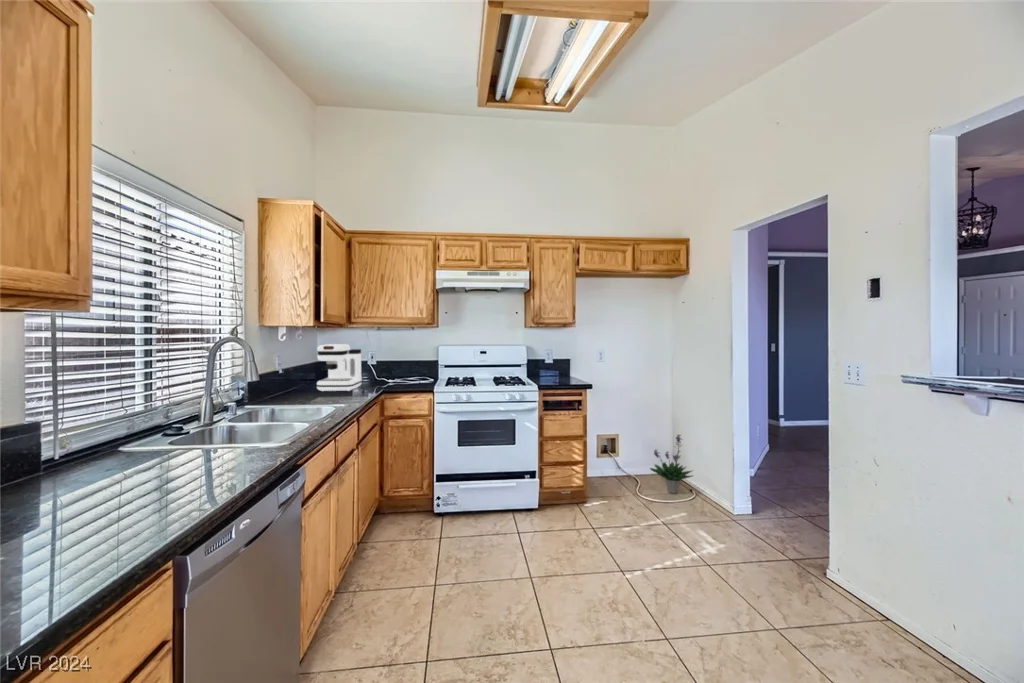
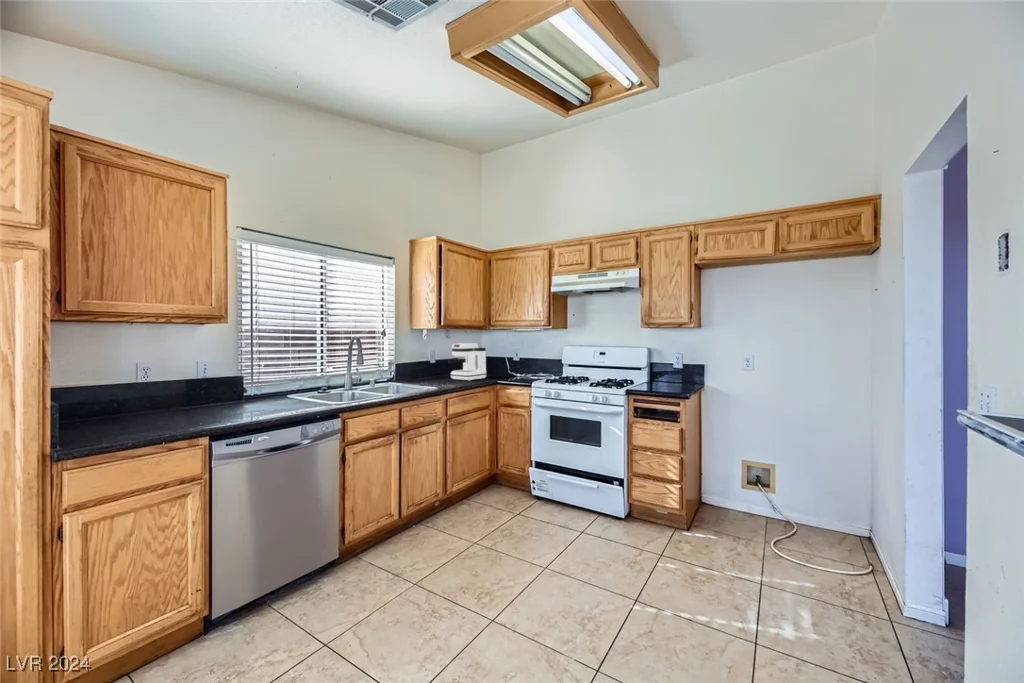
potted plant: present [650,435,692,494] -> none [797,477,873,560]

